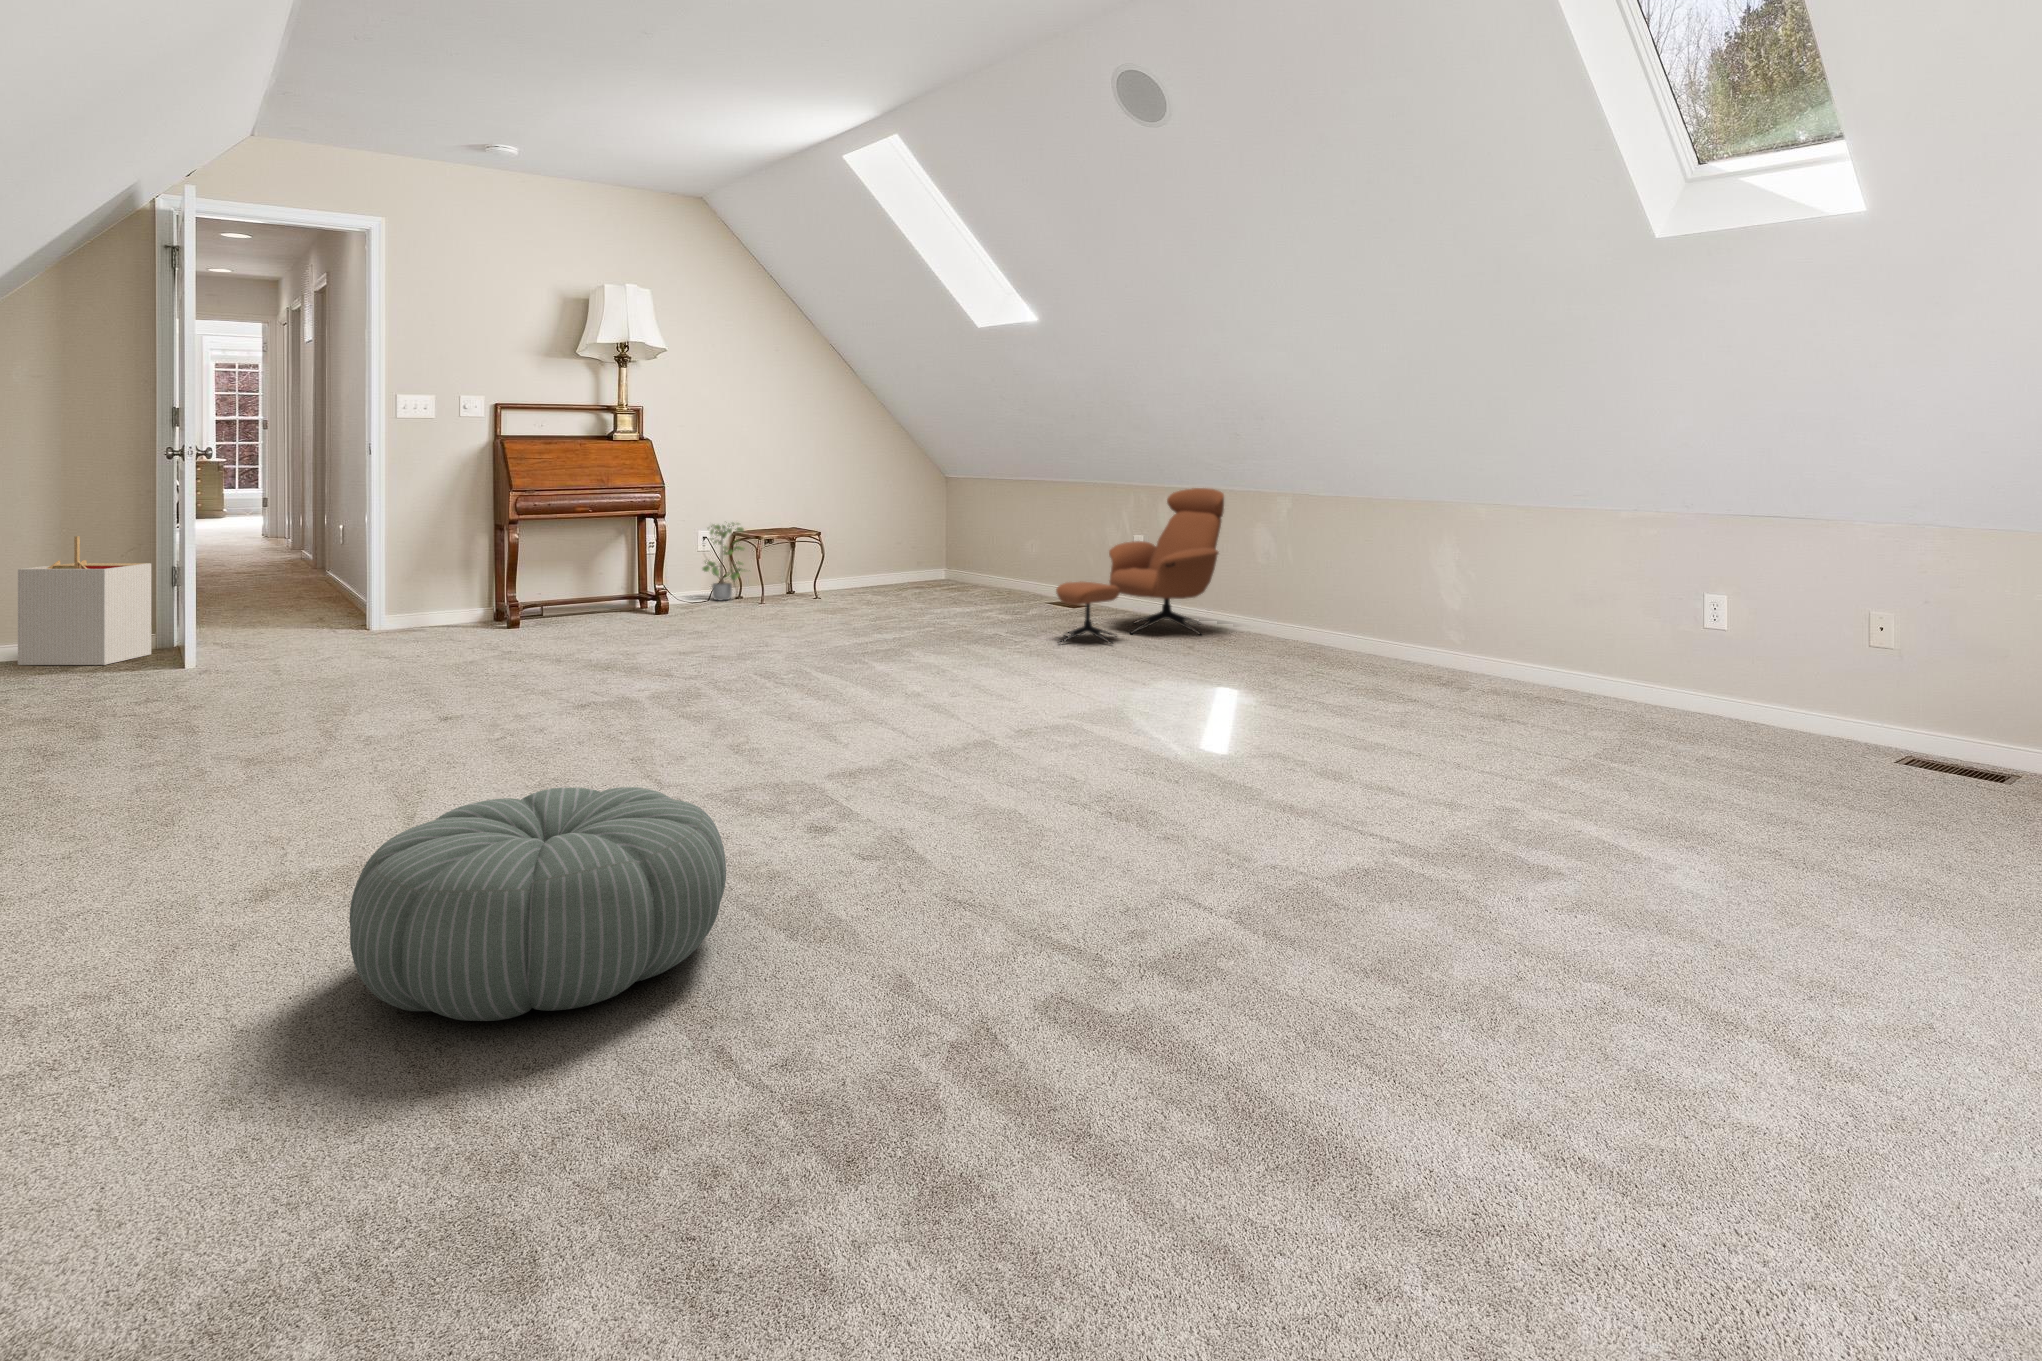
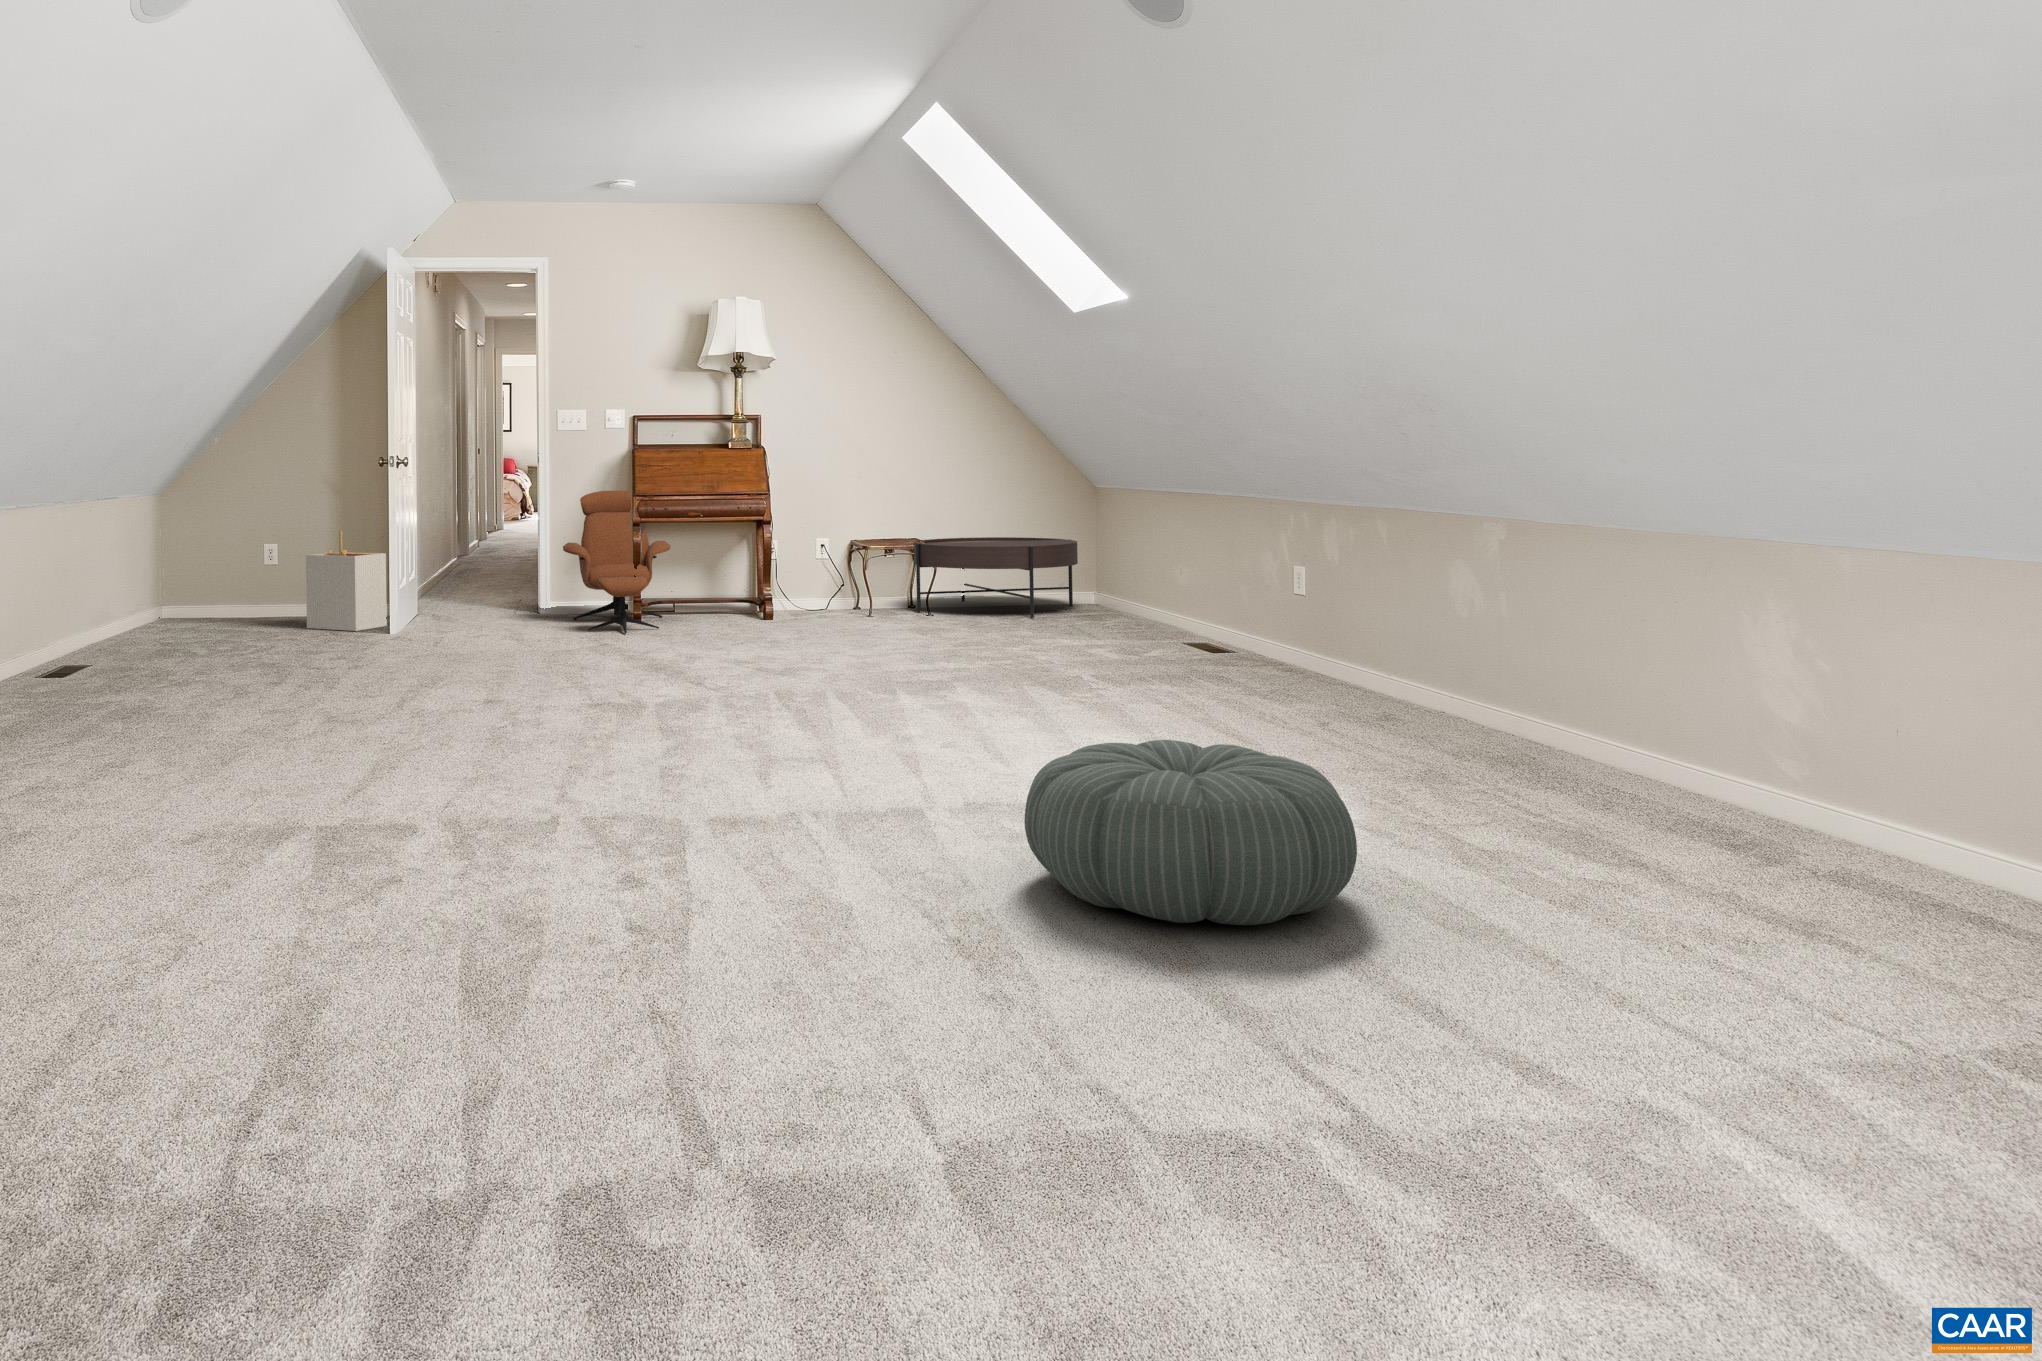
lounge chair: present [1056,488,1224,644] -> present [563,490,671,634]
potted plant: present [703,523,744,601] -> none [818,526,867,607]
coffee table: none [802,528,954,604] -> present [914,537,1078,618]
pouf: present [349,787,726,1021] -> present [1025,740,1357,925]

